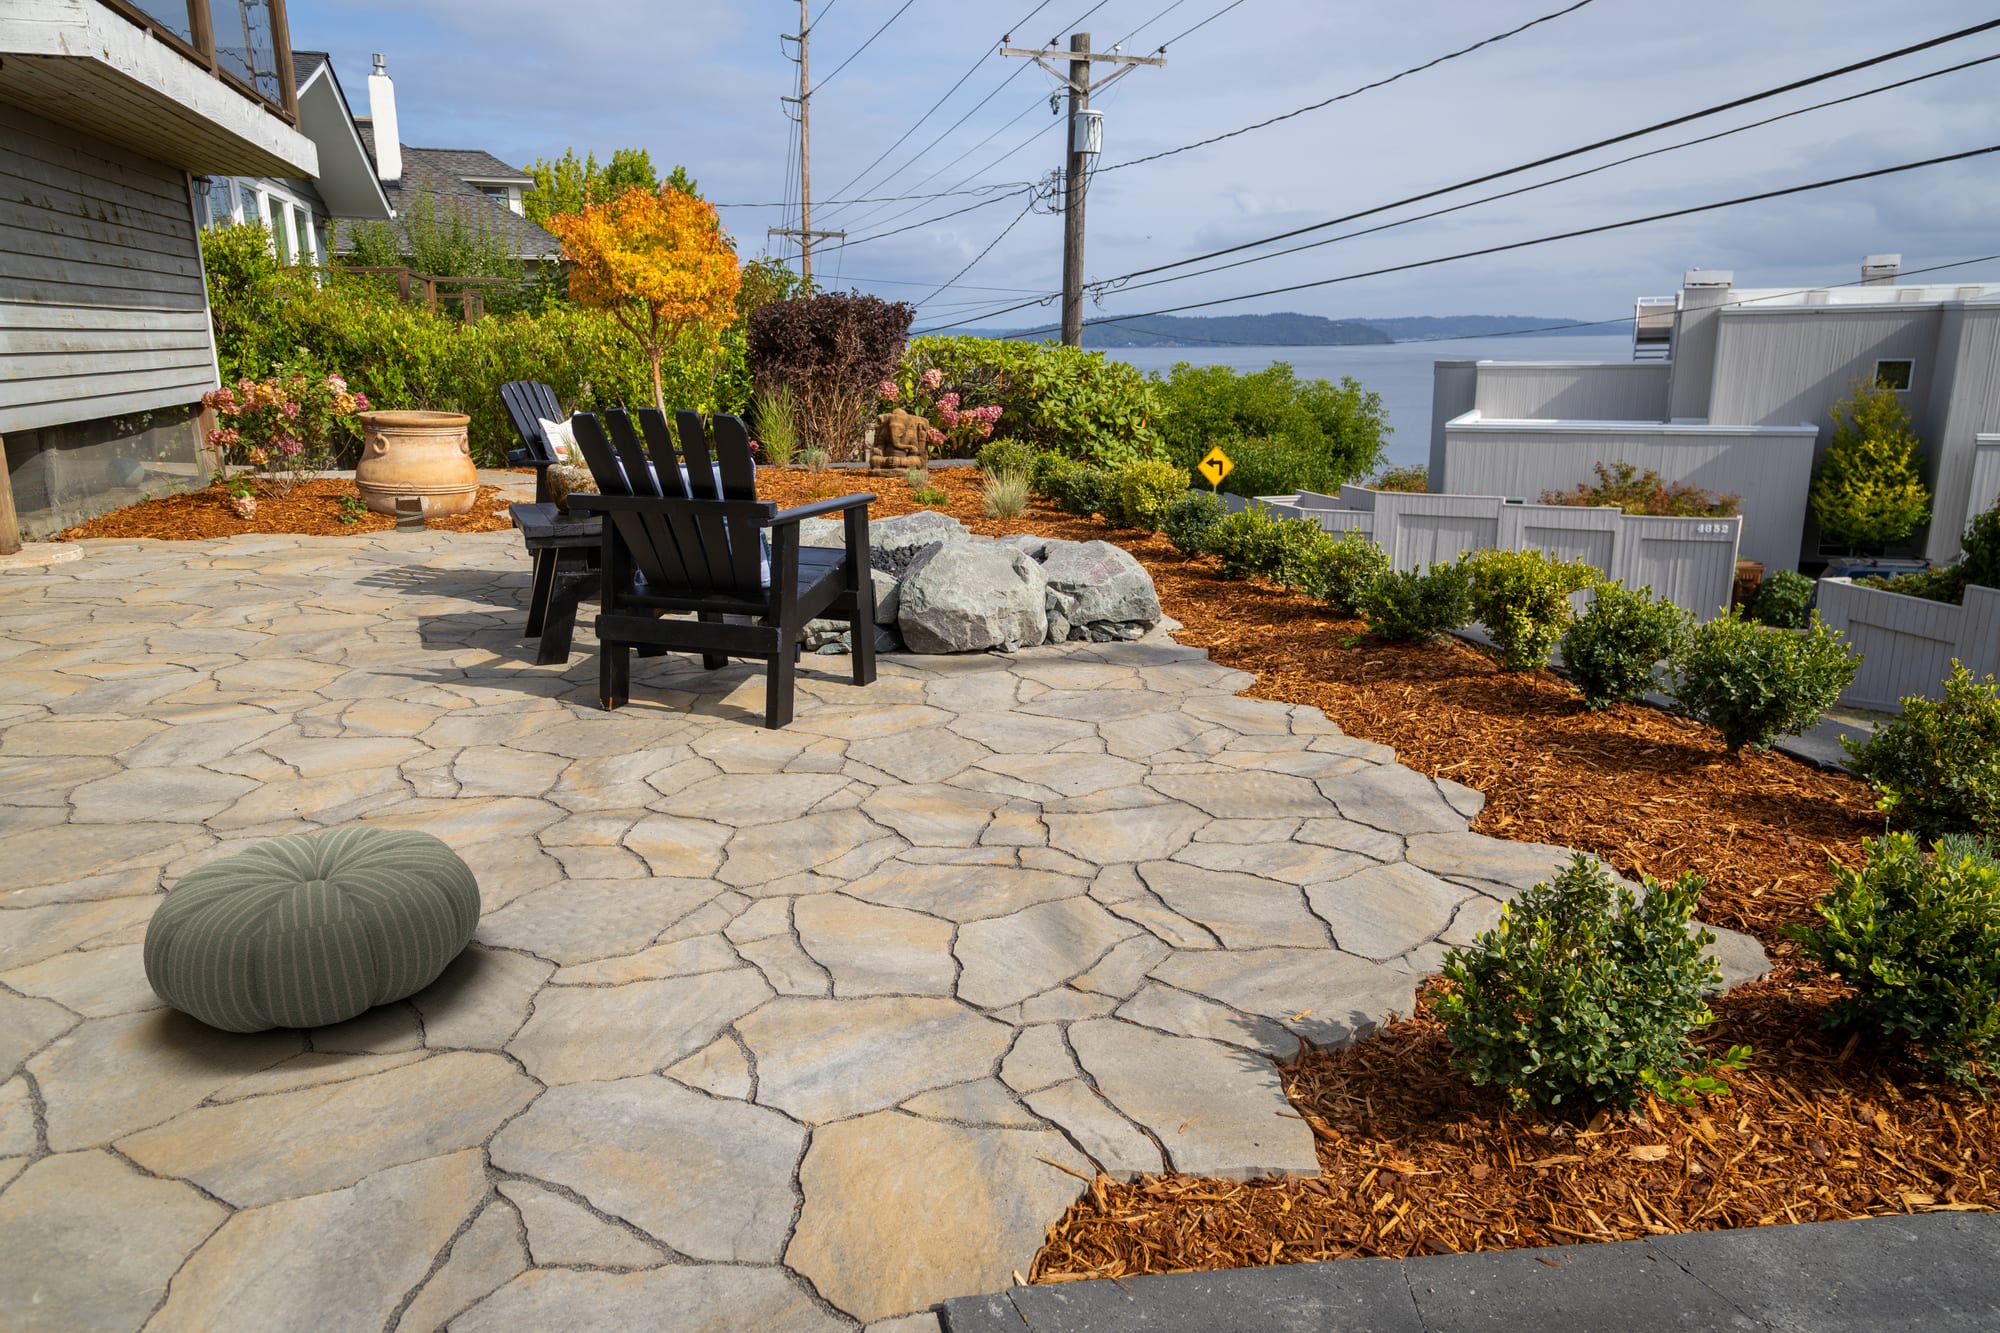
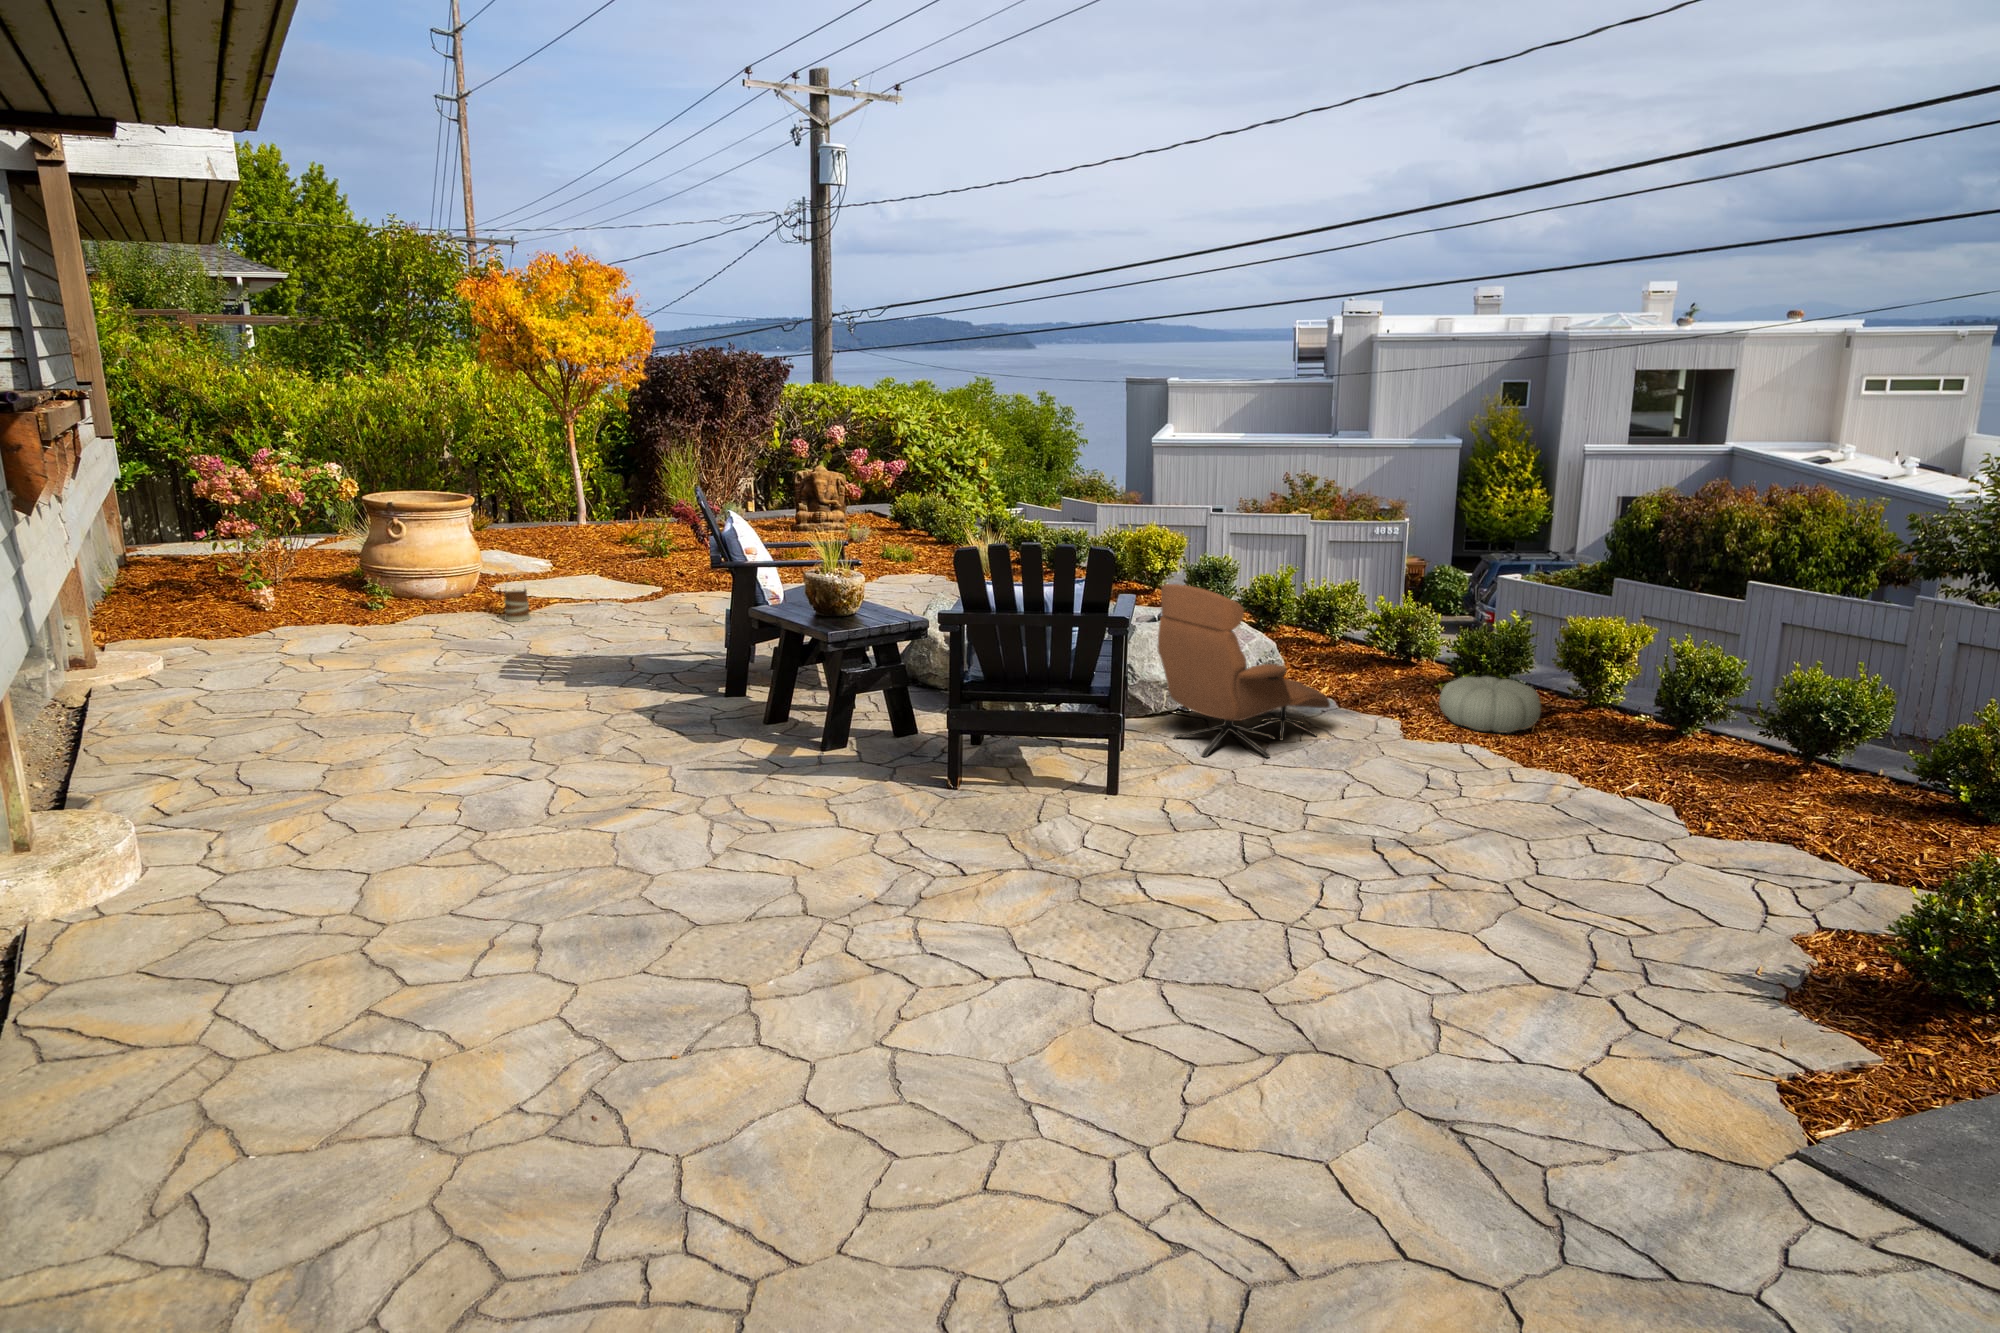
lounge chair: none [817,441,1111,716] -> present [1157,584,1330,758]
pouf: present [143,826,481,1033] -> present [1439,676,1541,733]

